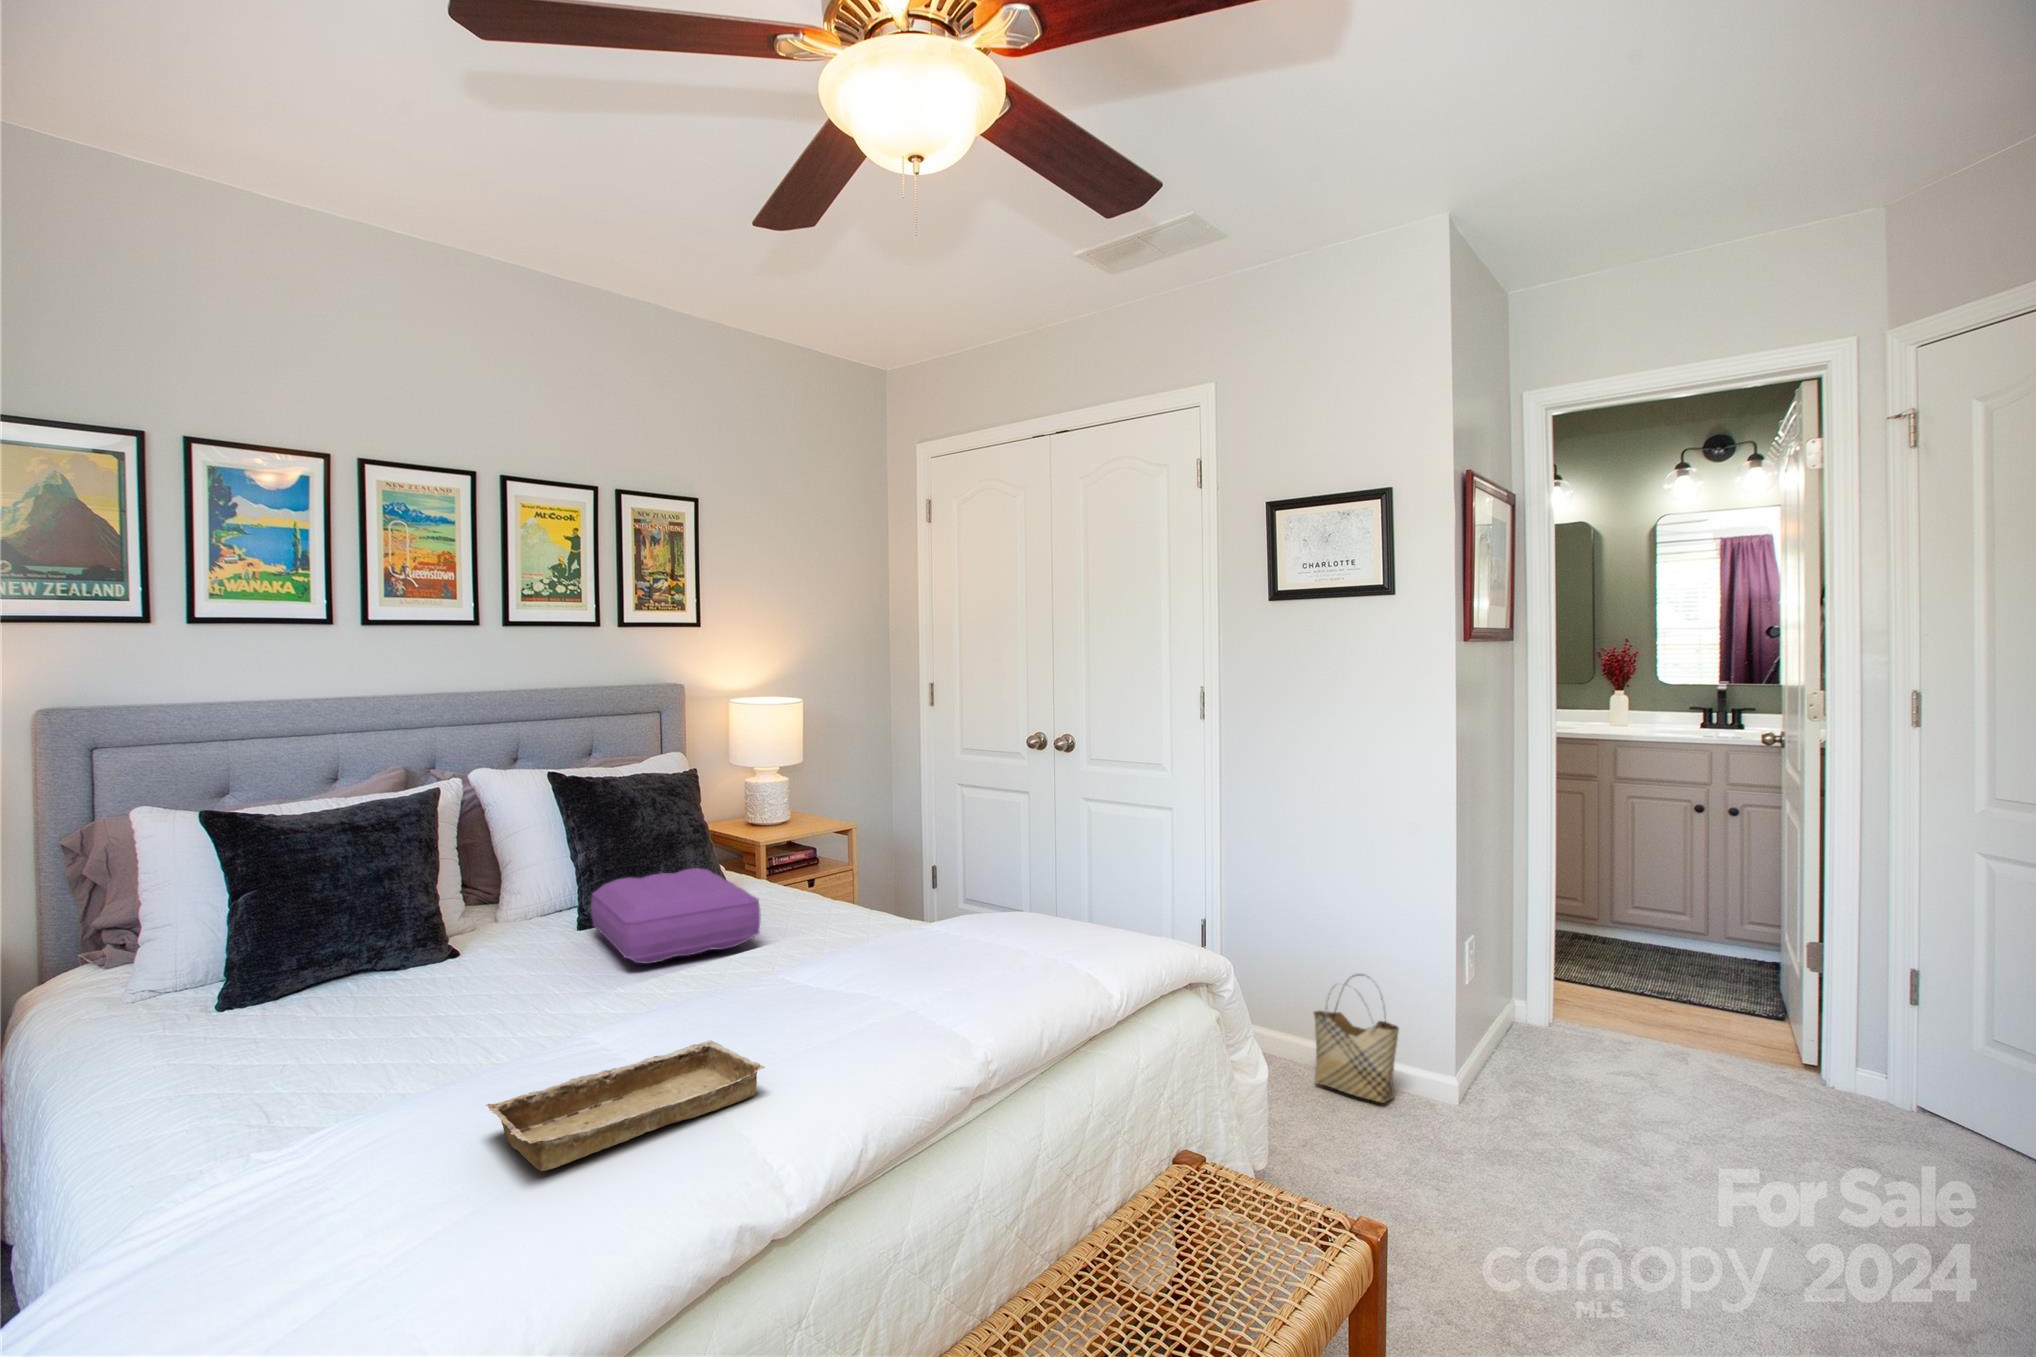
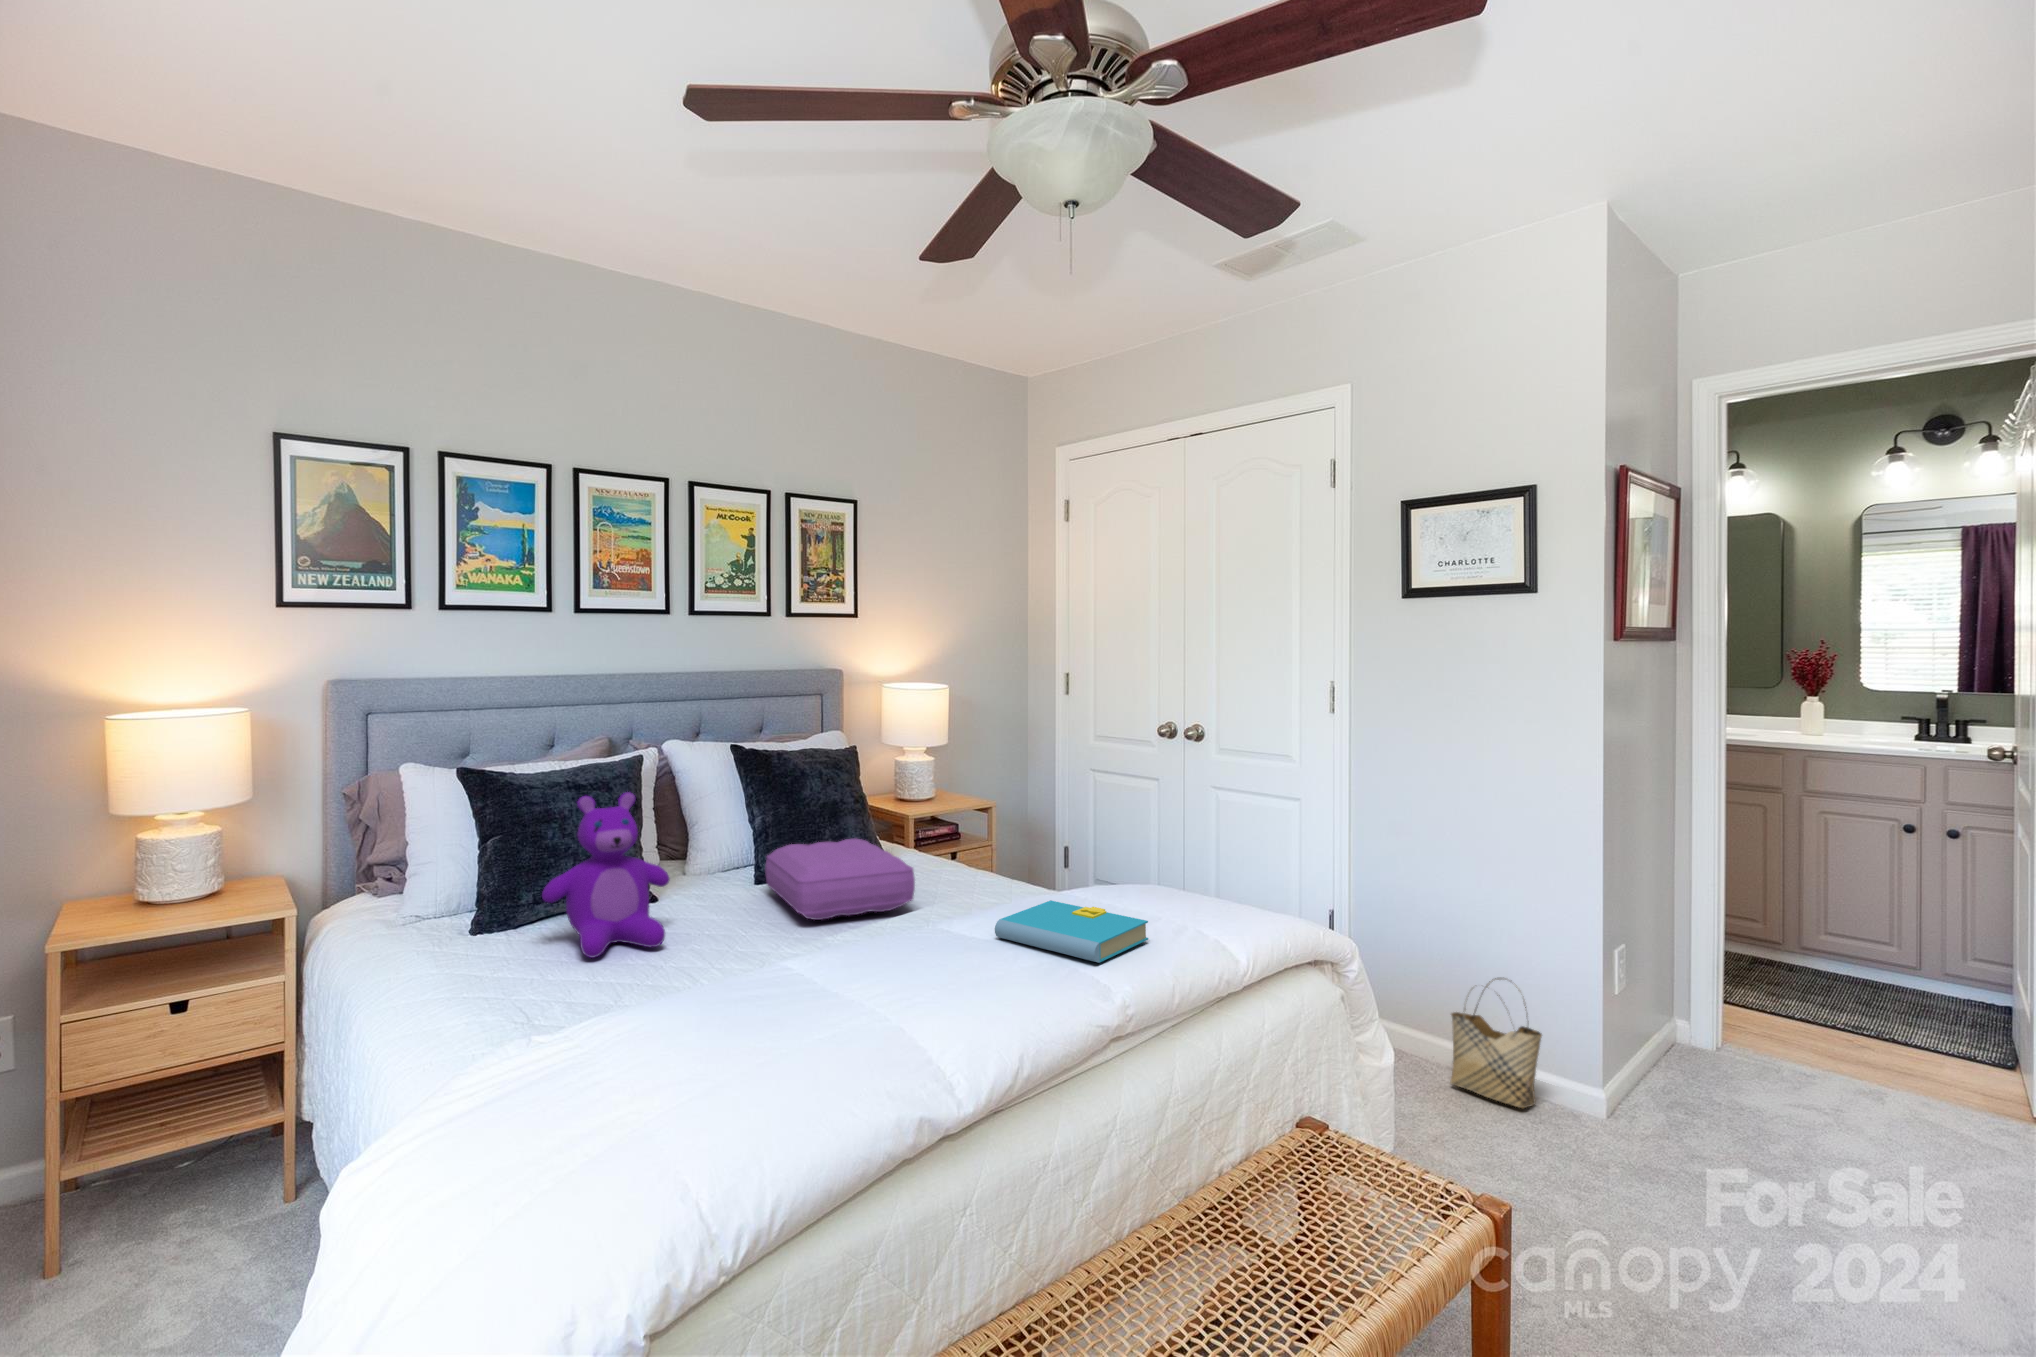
teddy bear: none [301,831,469,1030] -> present [542,792,669,958]
book: none [843,932,1012,1003] -> present [995,900,1148,963]
tray: present [486,1040,765,1171] -> none [714,976,935,1063]

